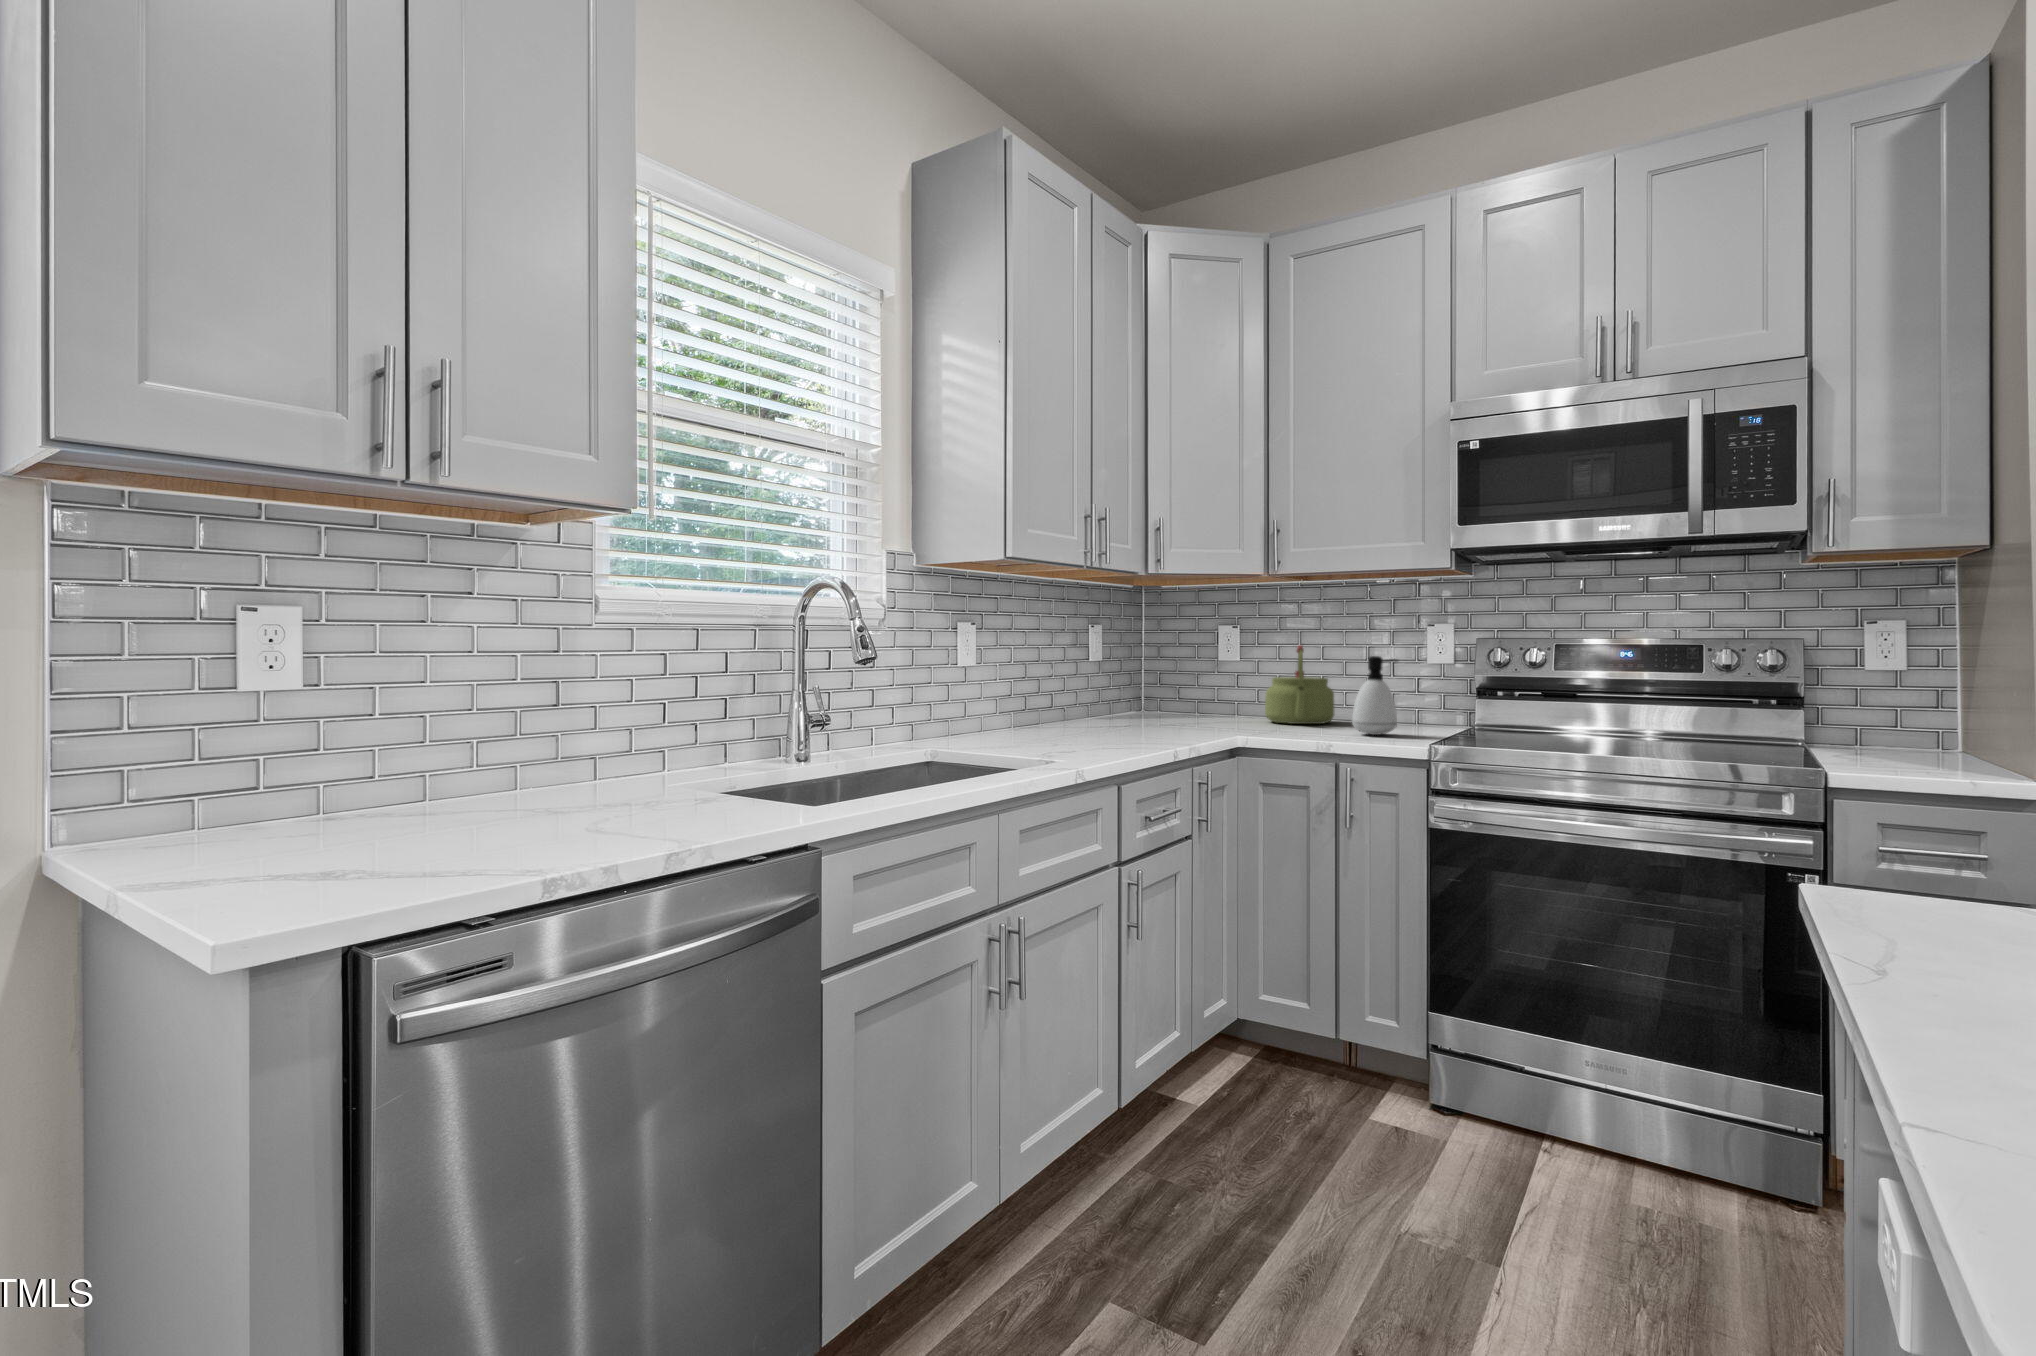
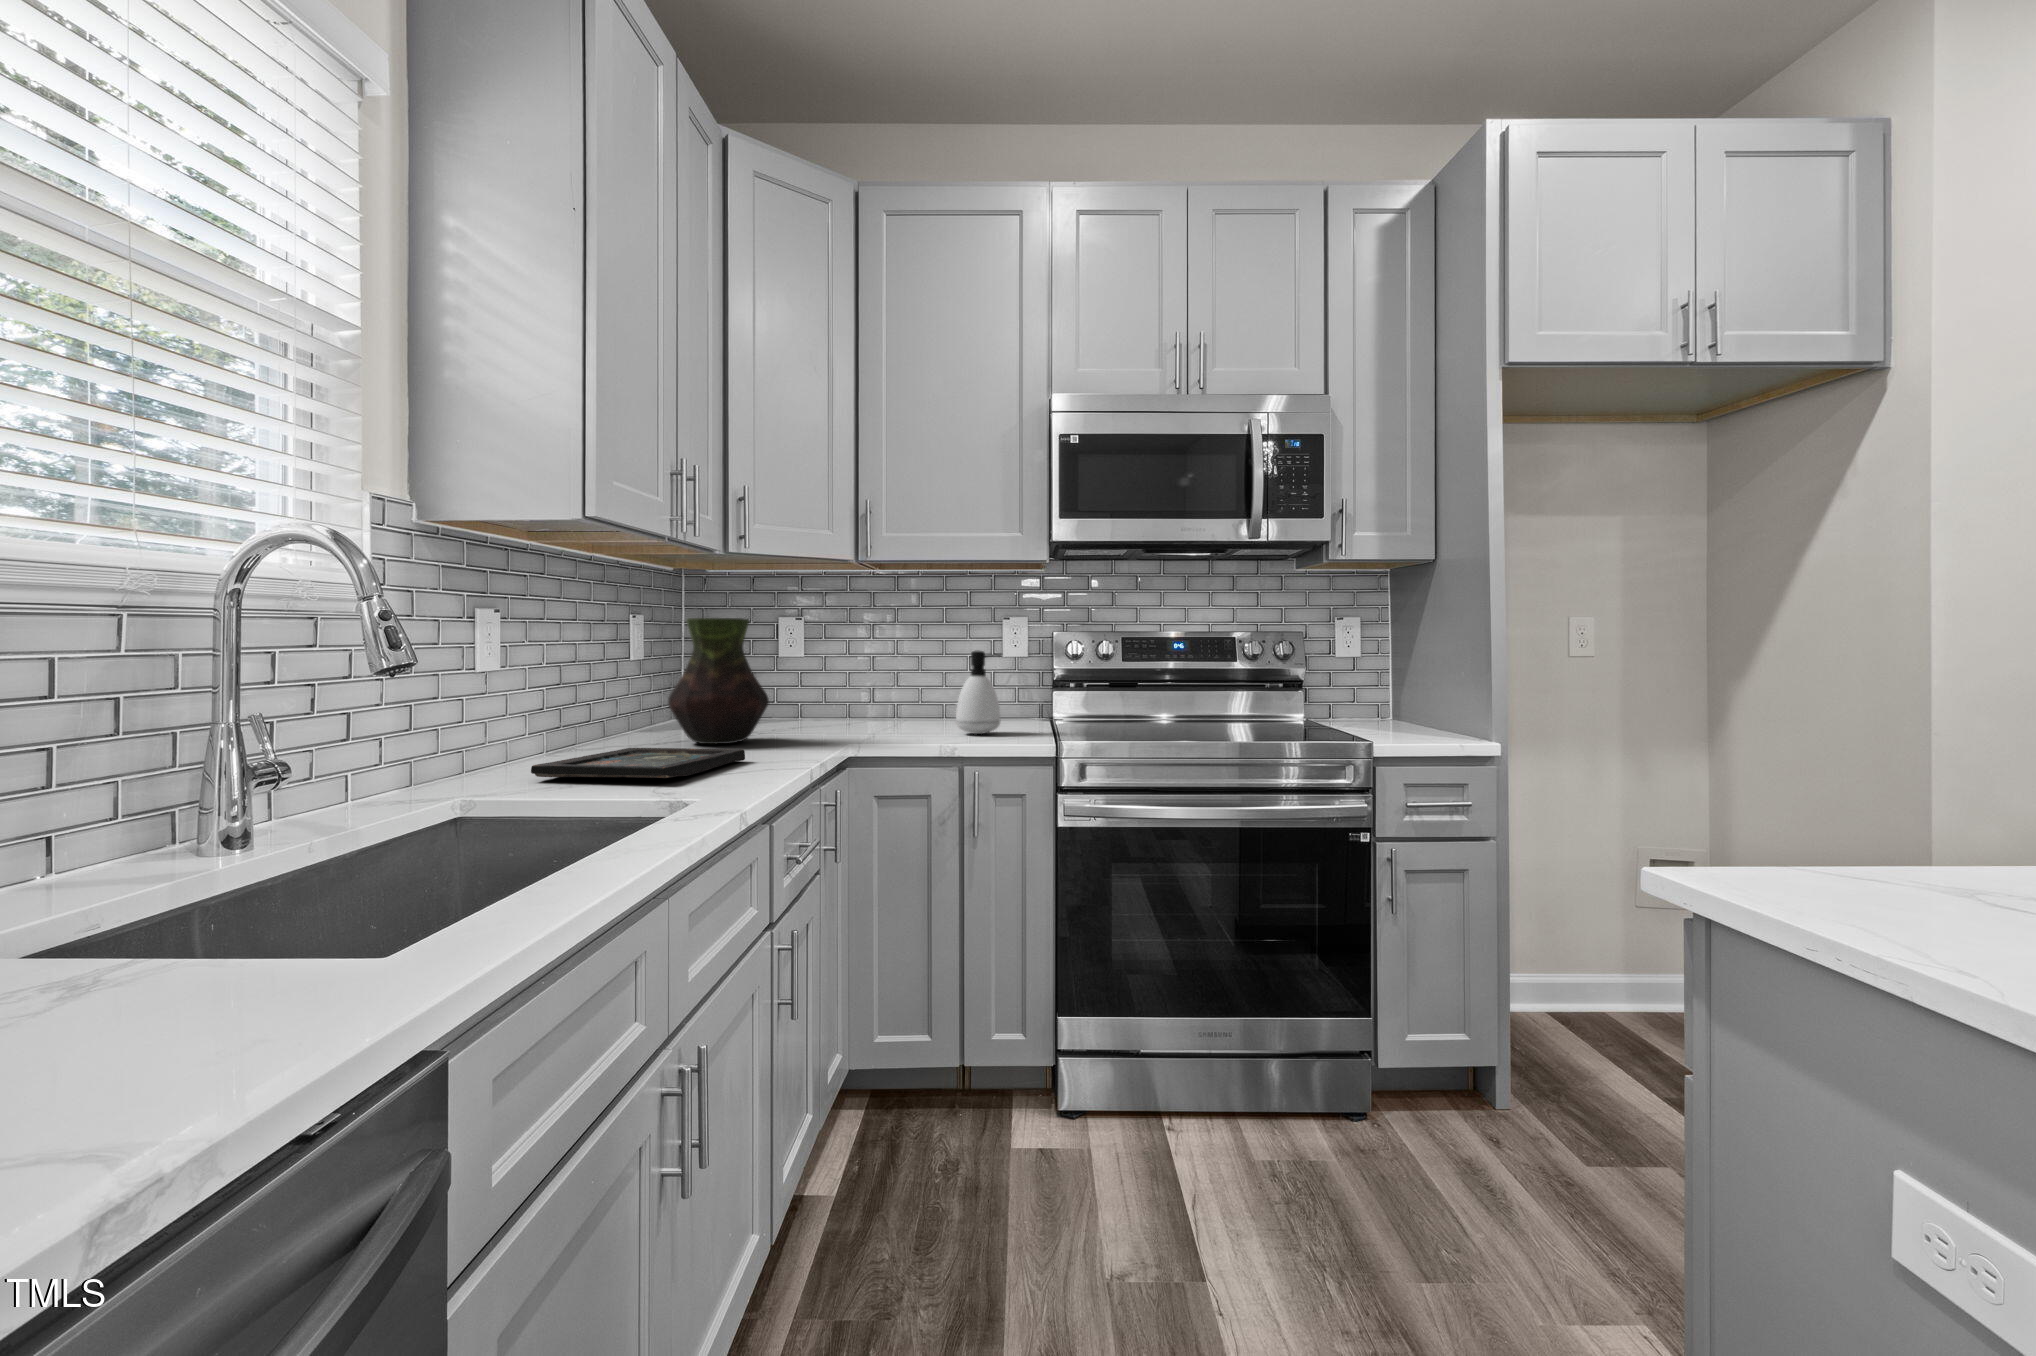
vase: none [1101,628,1179,730] -> present [668,618,769,744]
kettle: present [1265,645,1334,724] -> none [842,639,916,725]
tray: none [977,728,1136,748] -> present [531,748,745,778]

